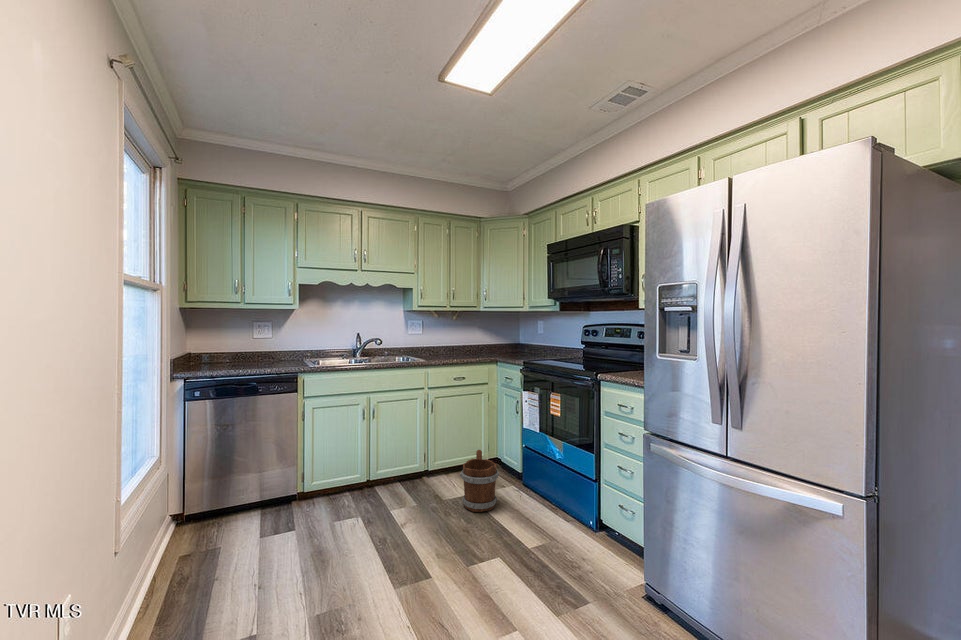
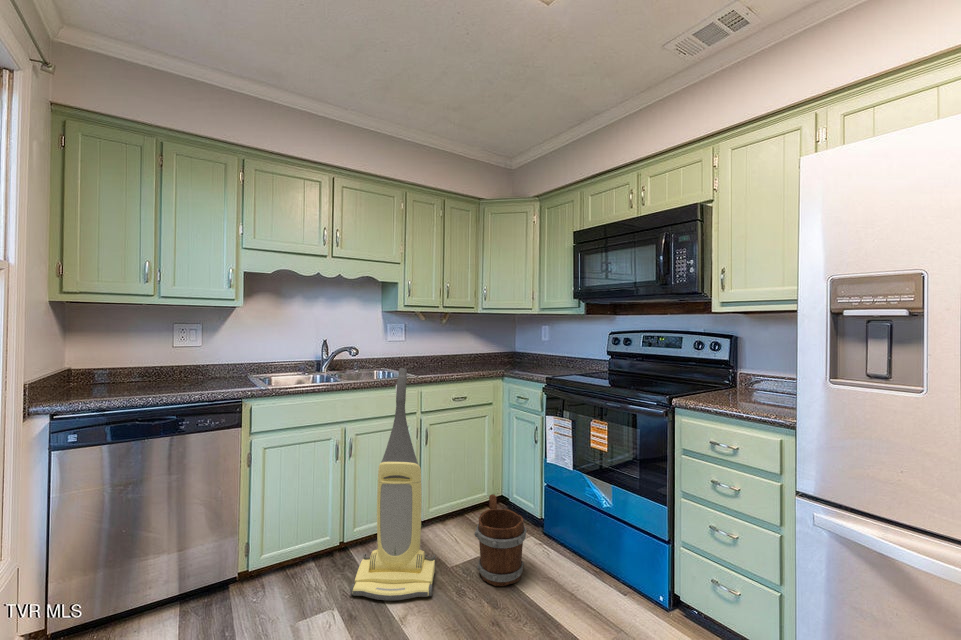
vacuum cleaner: none [370,353,432,515] -> present [350,368,435,601]

